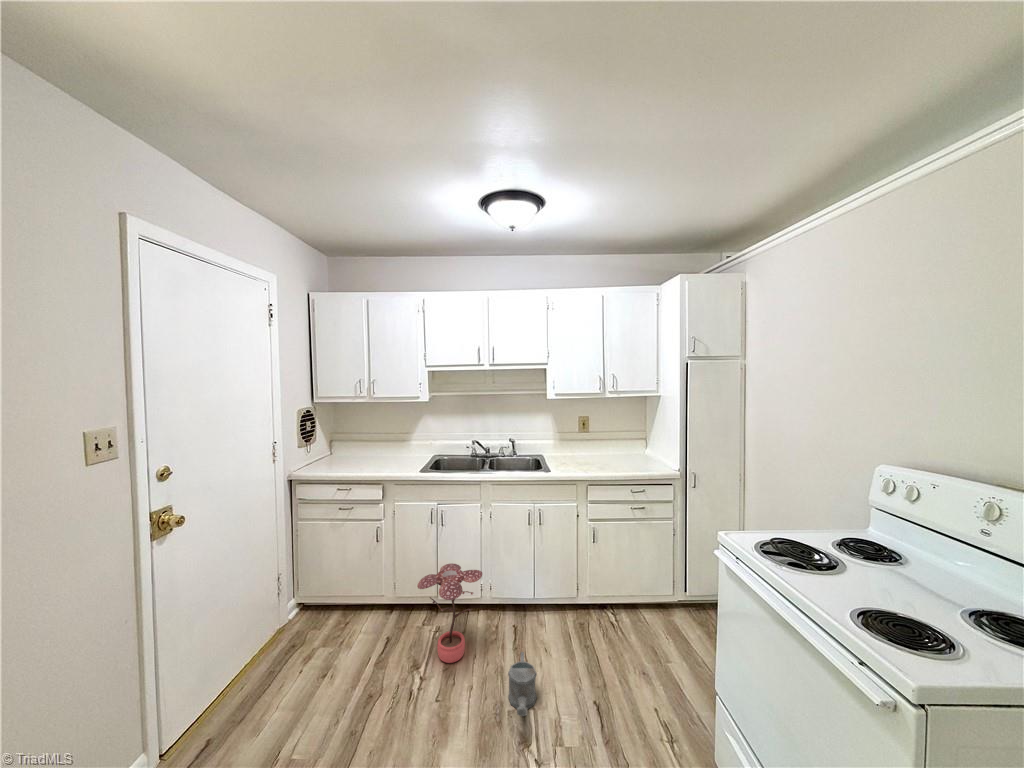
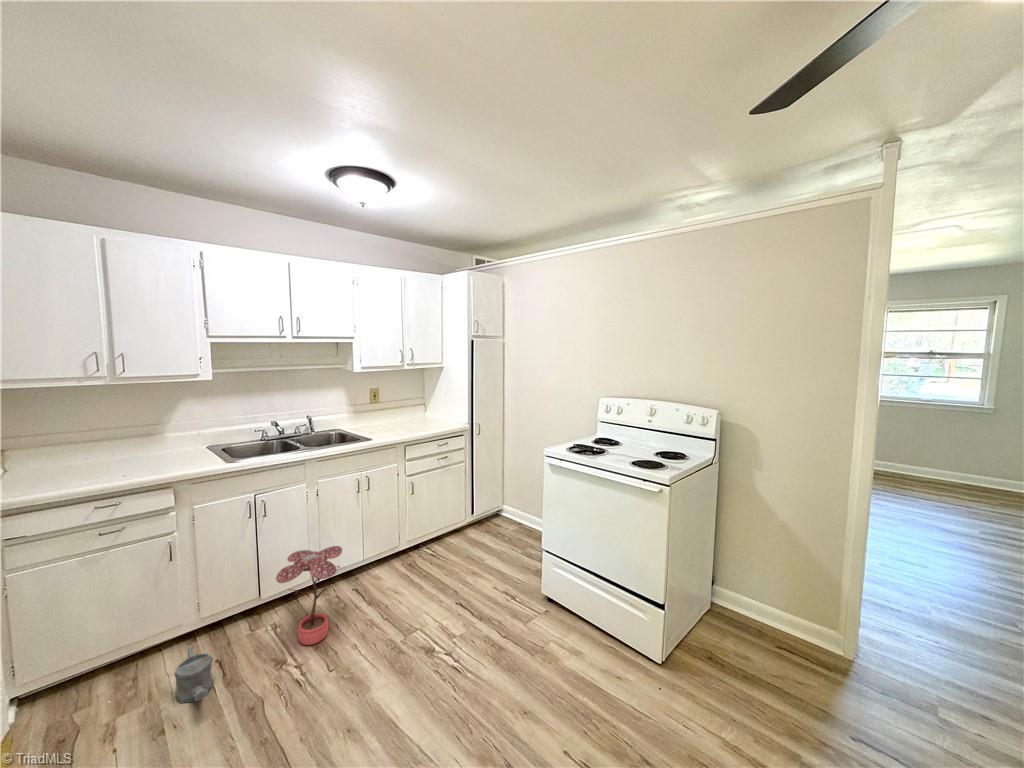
watering can: present [508,652,537,716] -> present [175,648,214,703]

